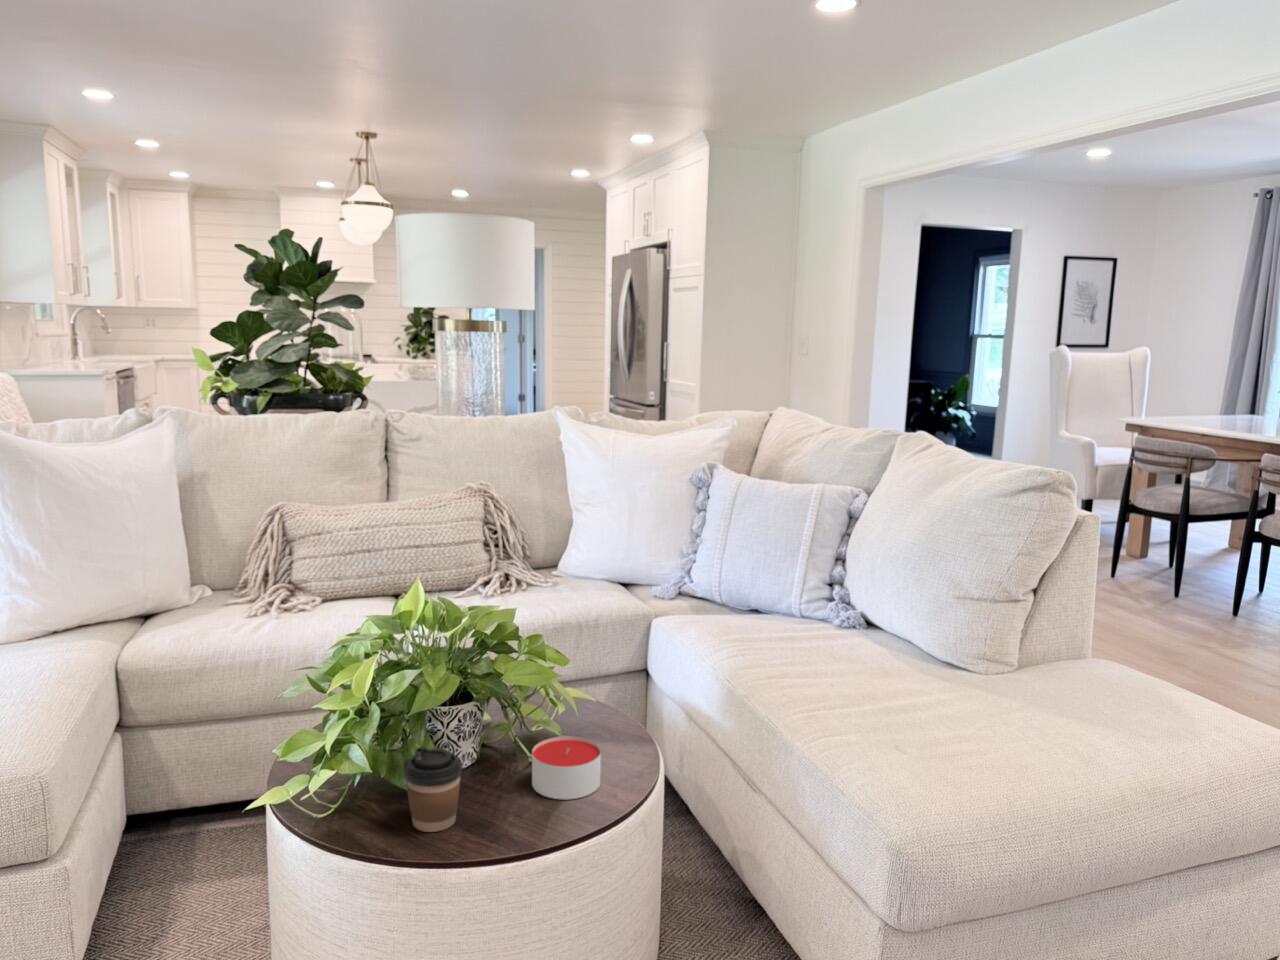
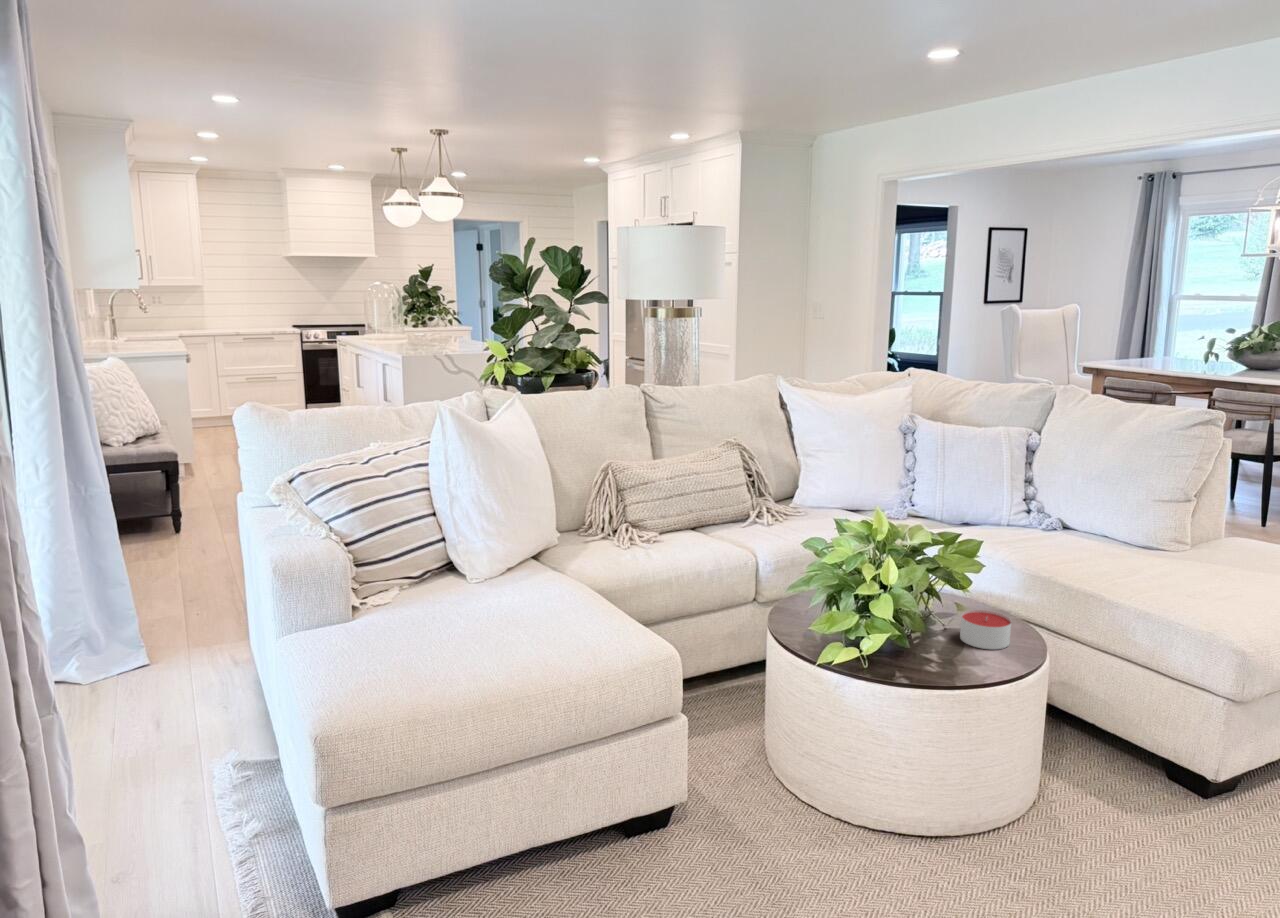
coffee cup: present [404,747,462,832] -> none [918,619,958,674]

